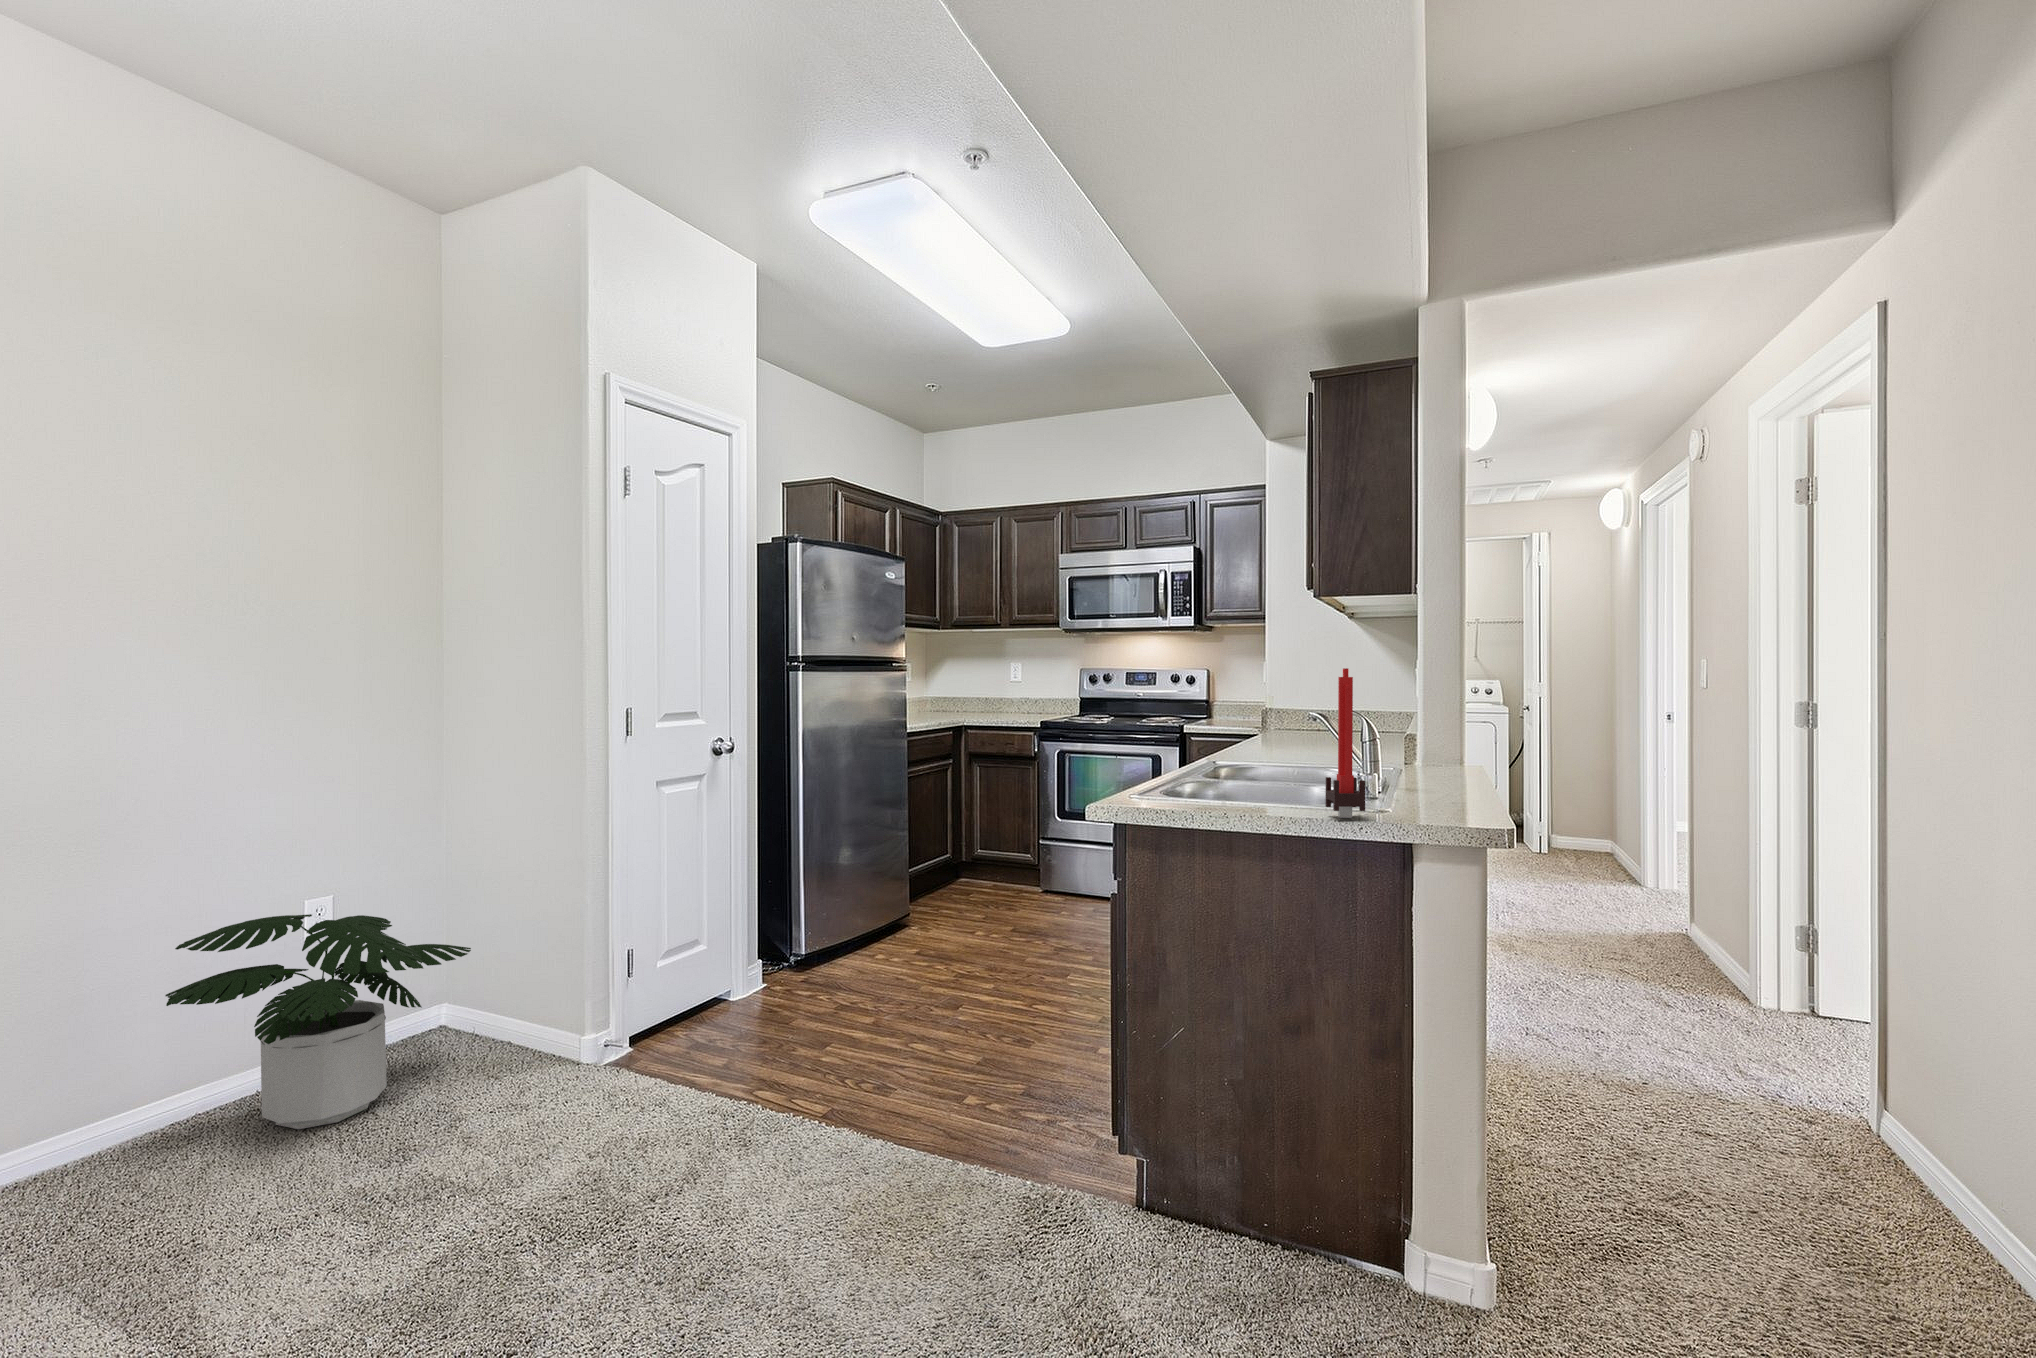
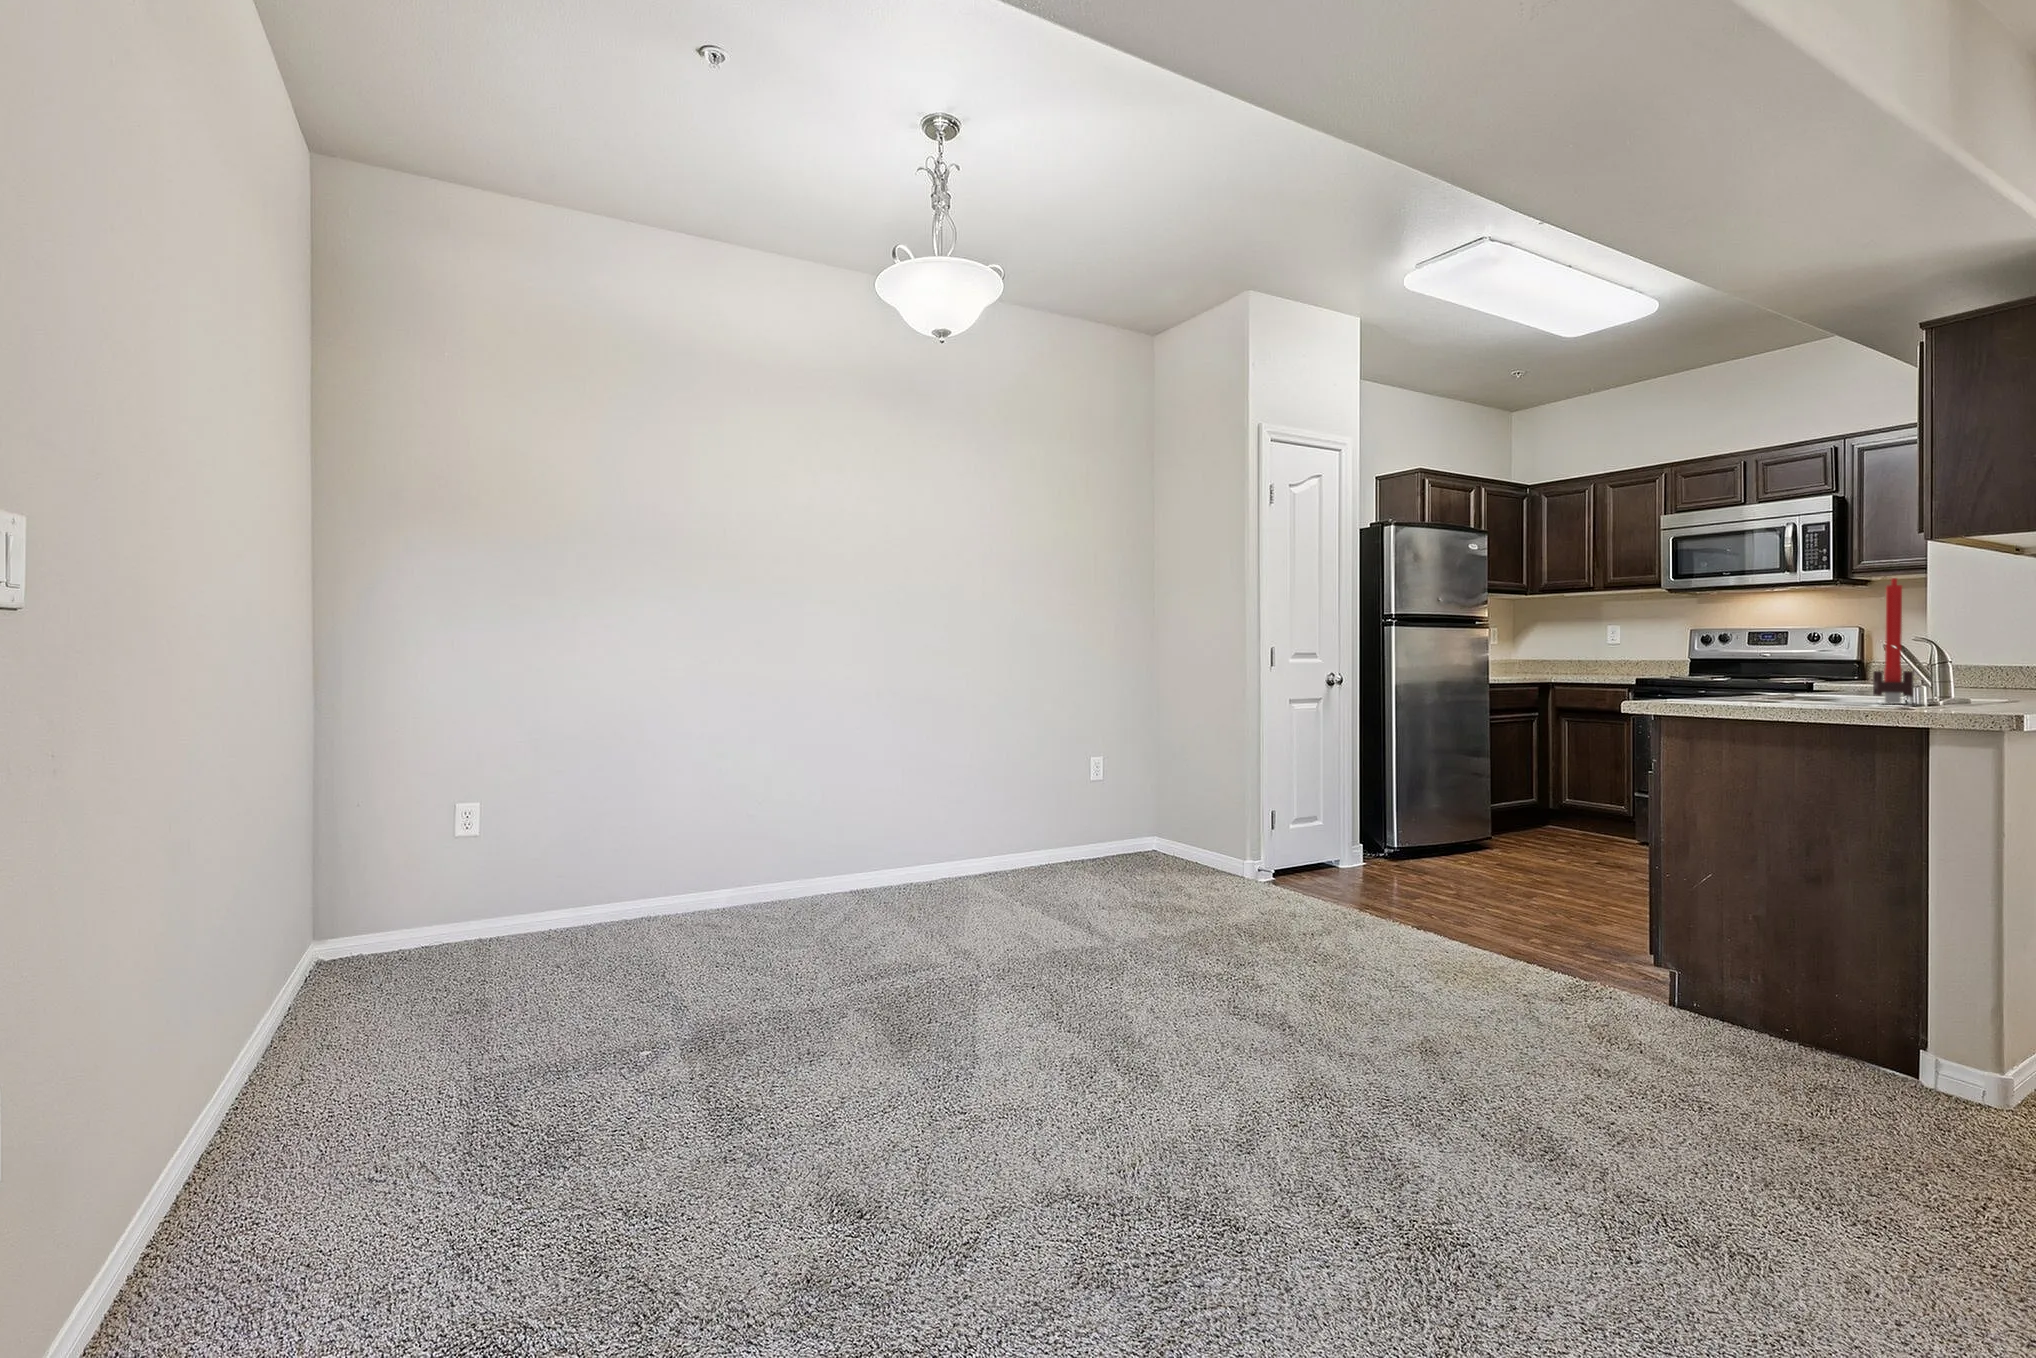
potted plant: present [165,914,471,1129] -> none [1037,762,1177,880]

